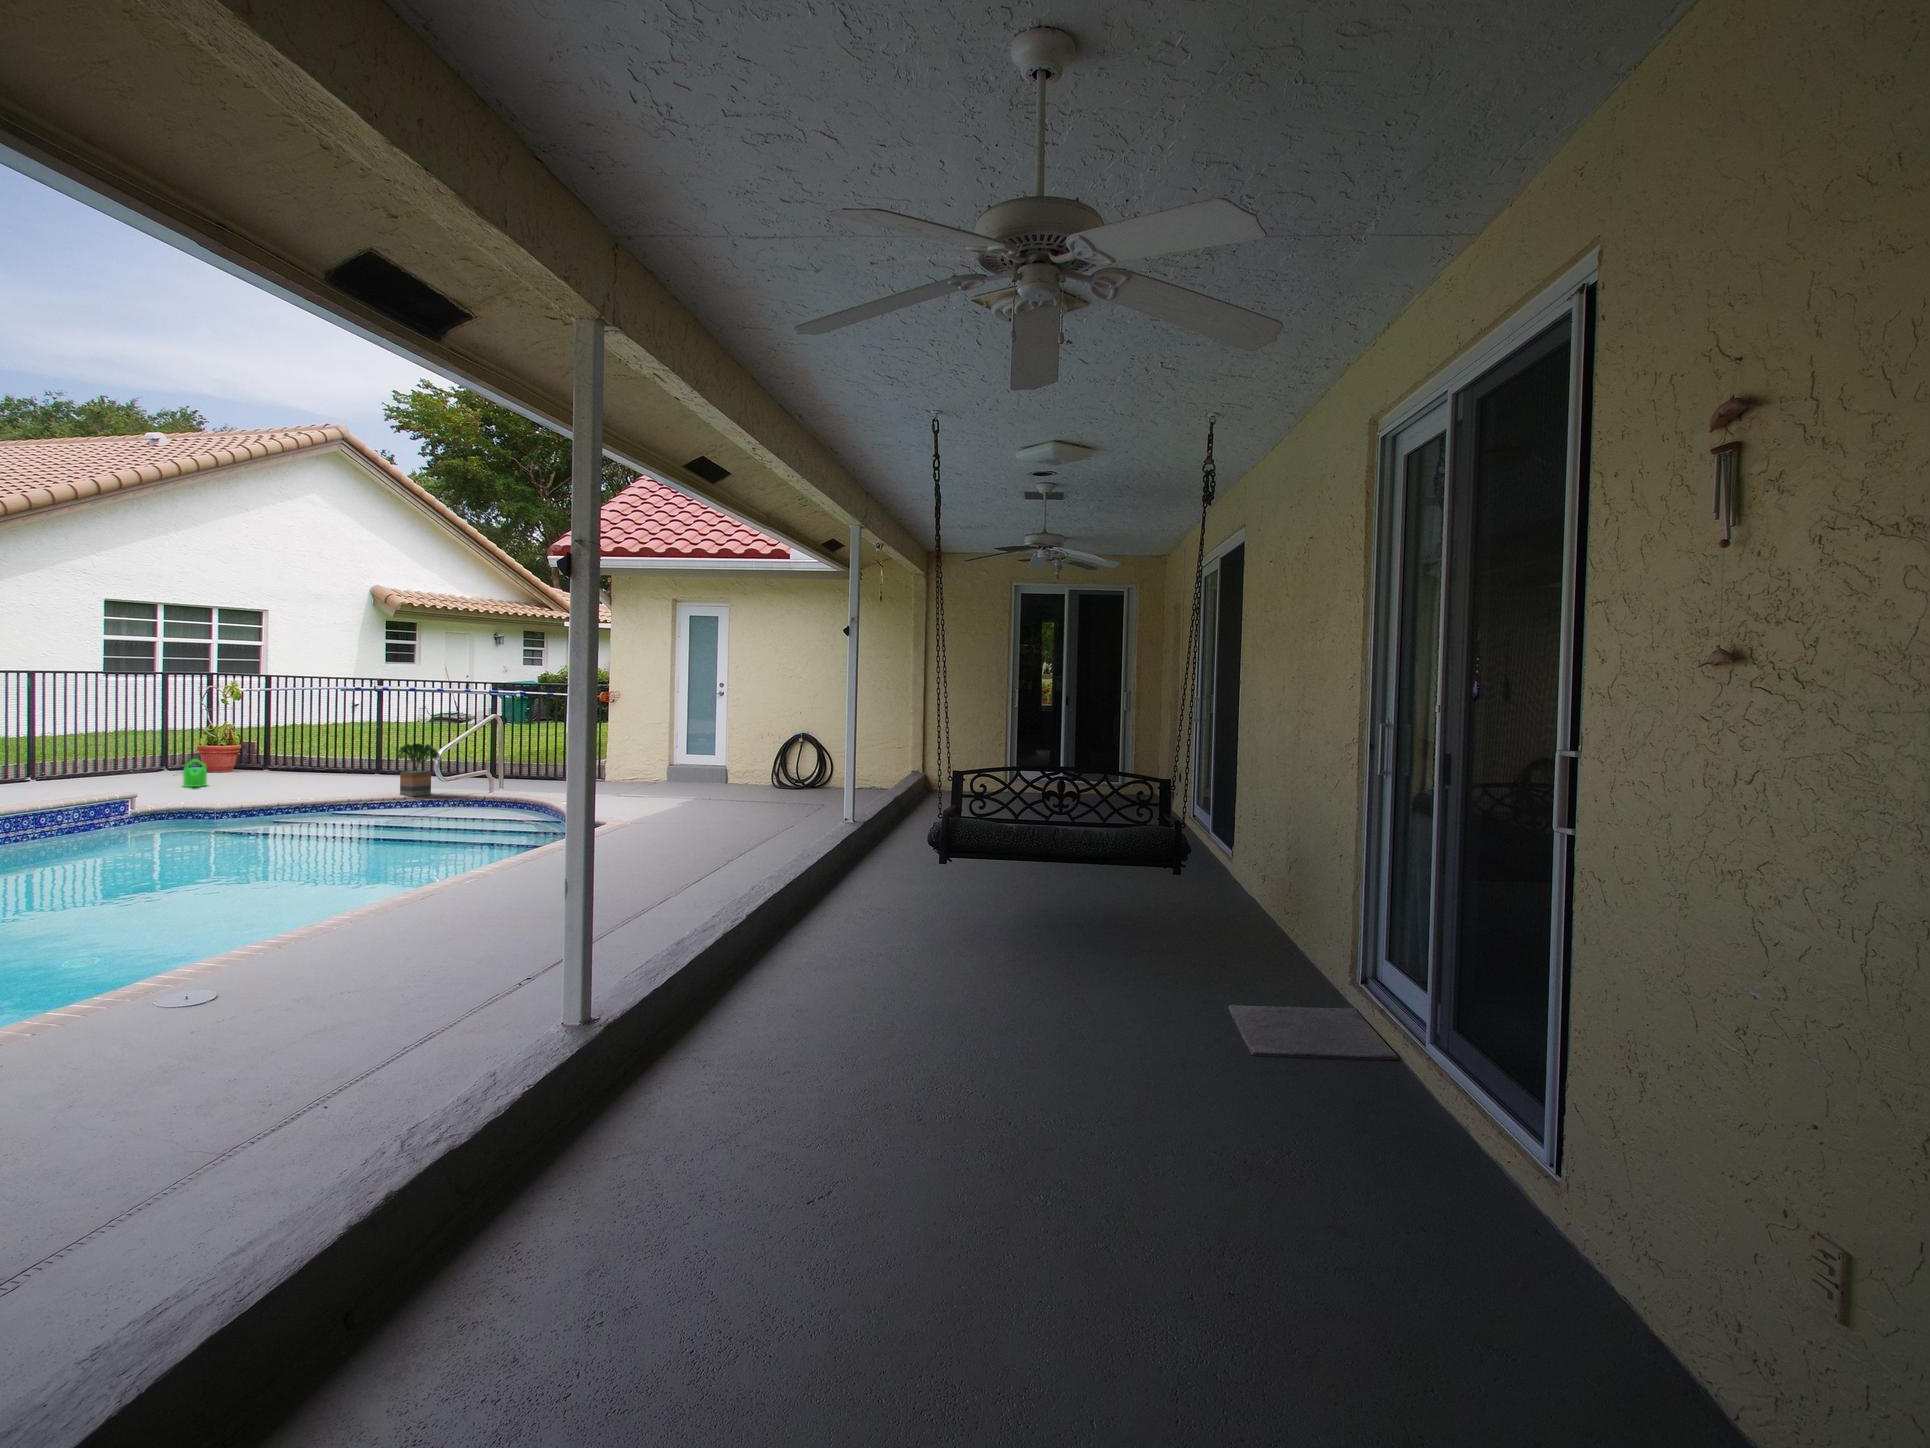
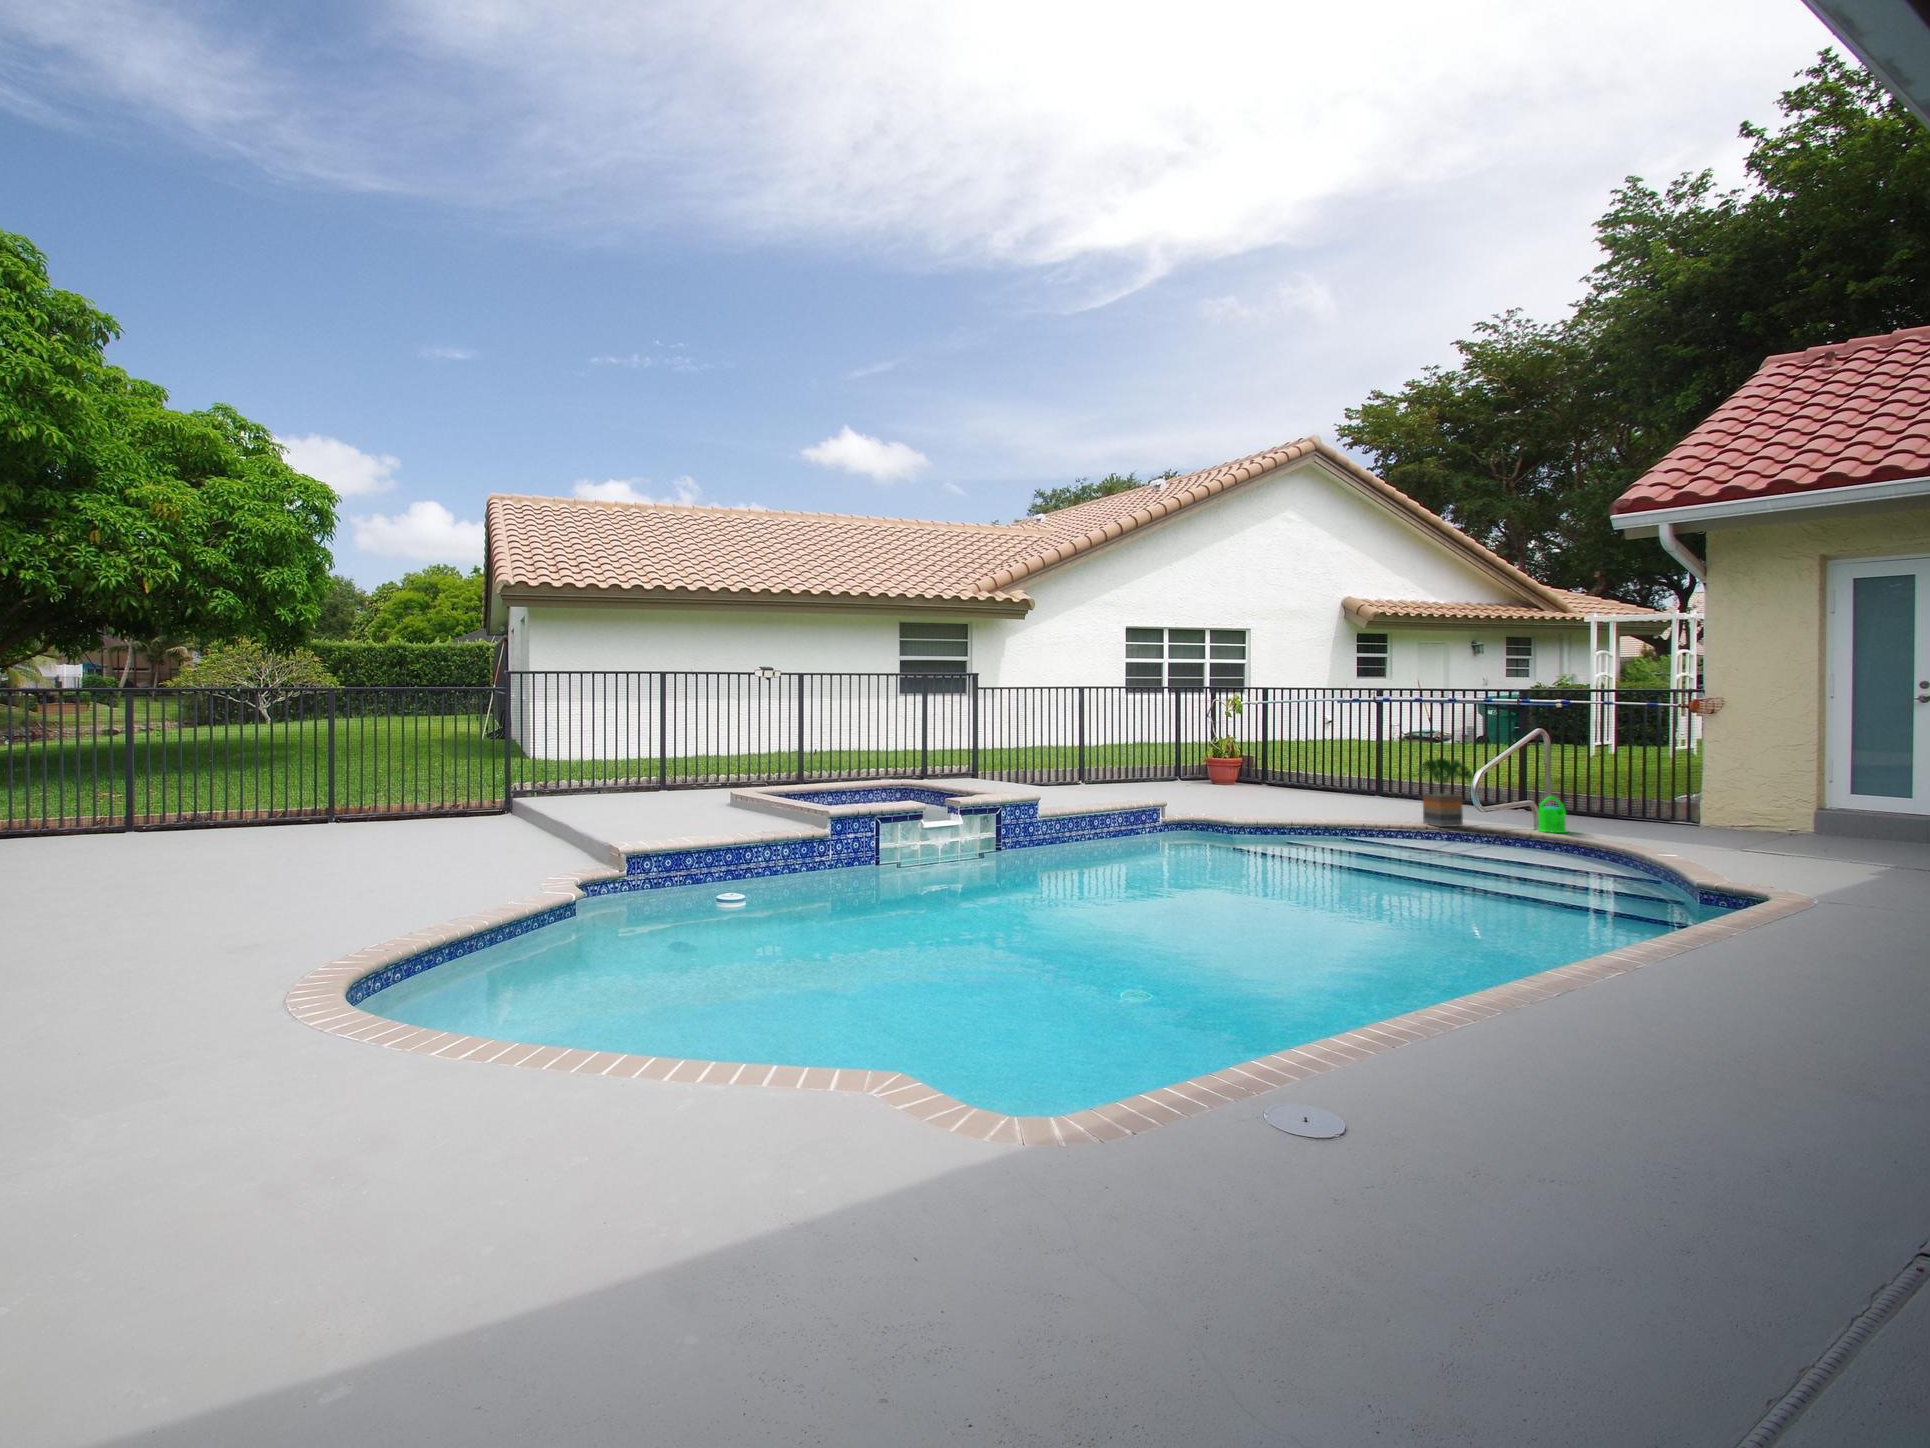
watering can: present [183,759,207,787] -> present [1538,796,1567,833]

